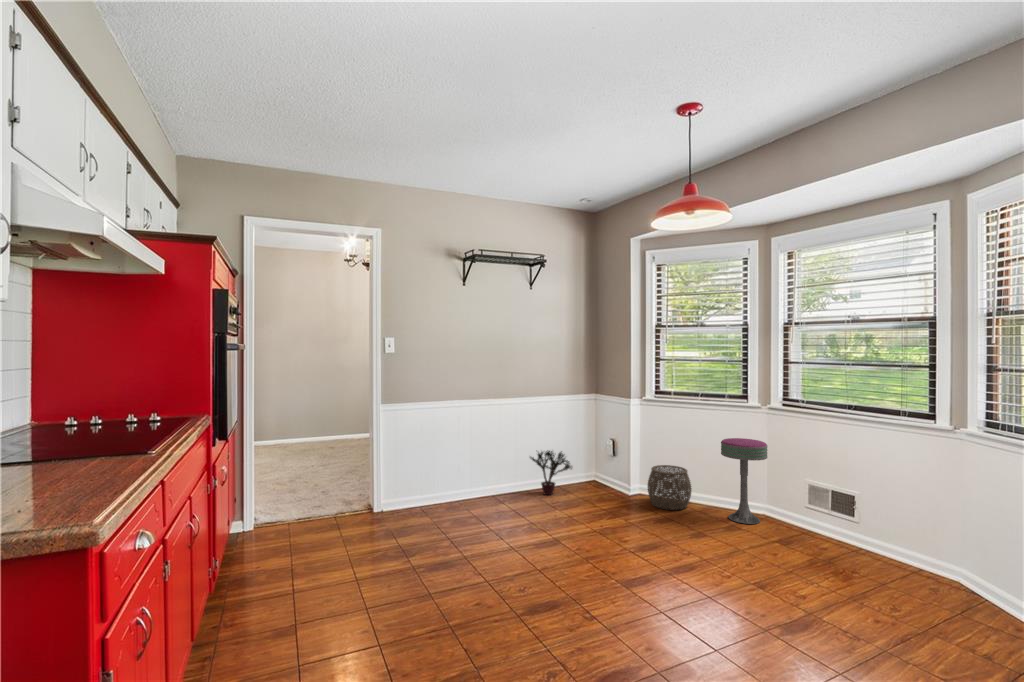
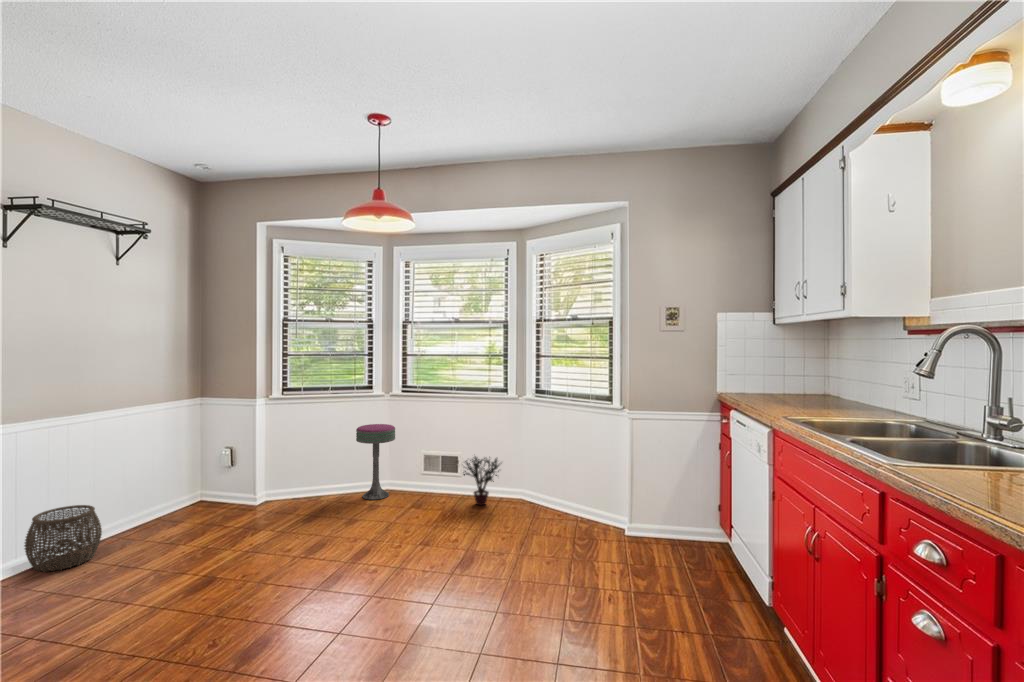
potted plant: present [530,451,572,495] -> present [463,456,499,505]
woven basket: present [648,465,692,510] -> present [24,505,102,572]

